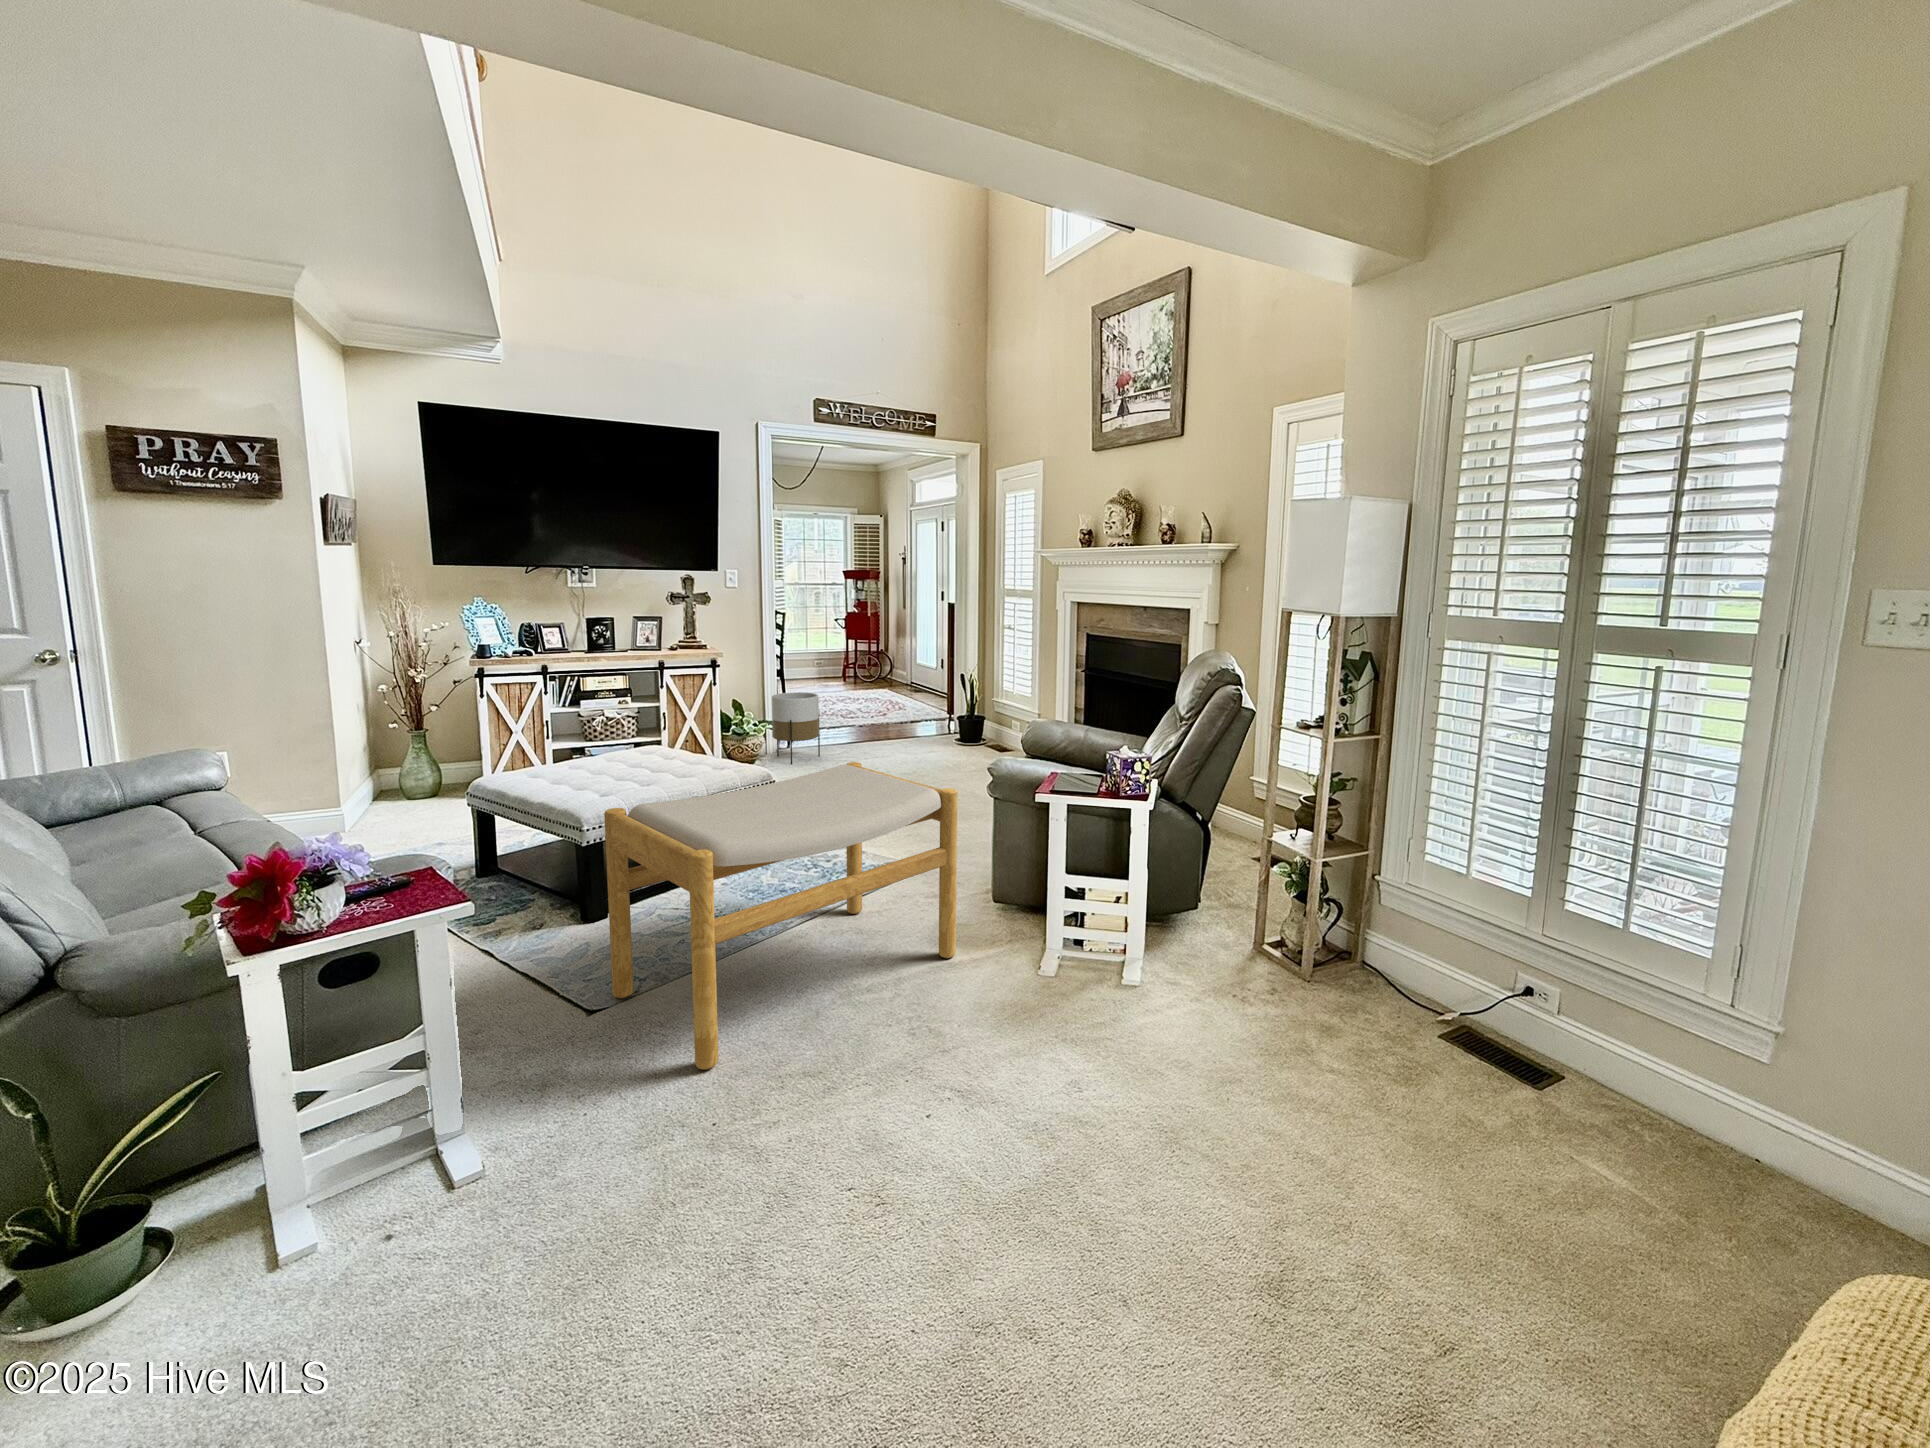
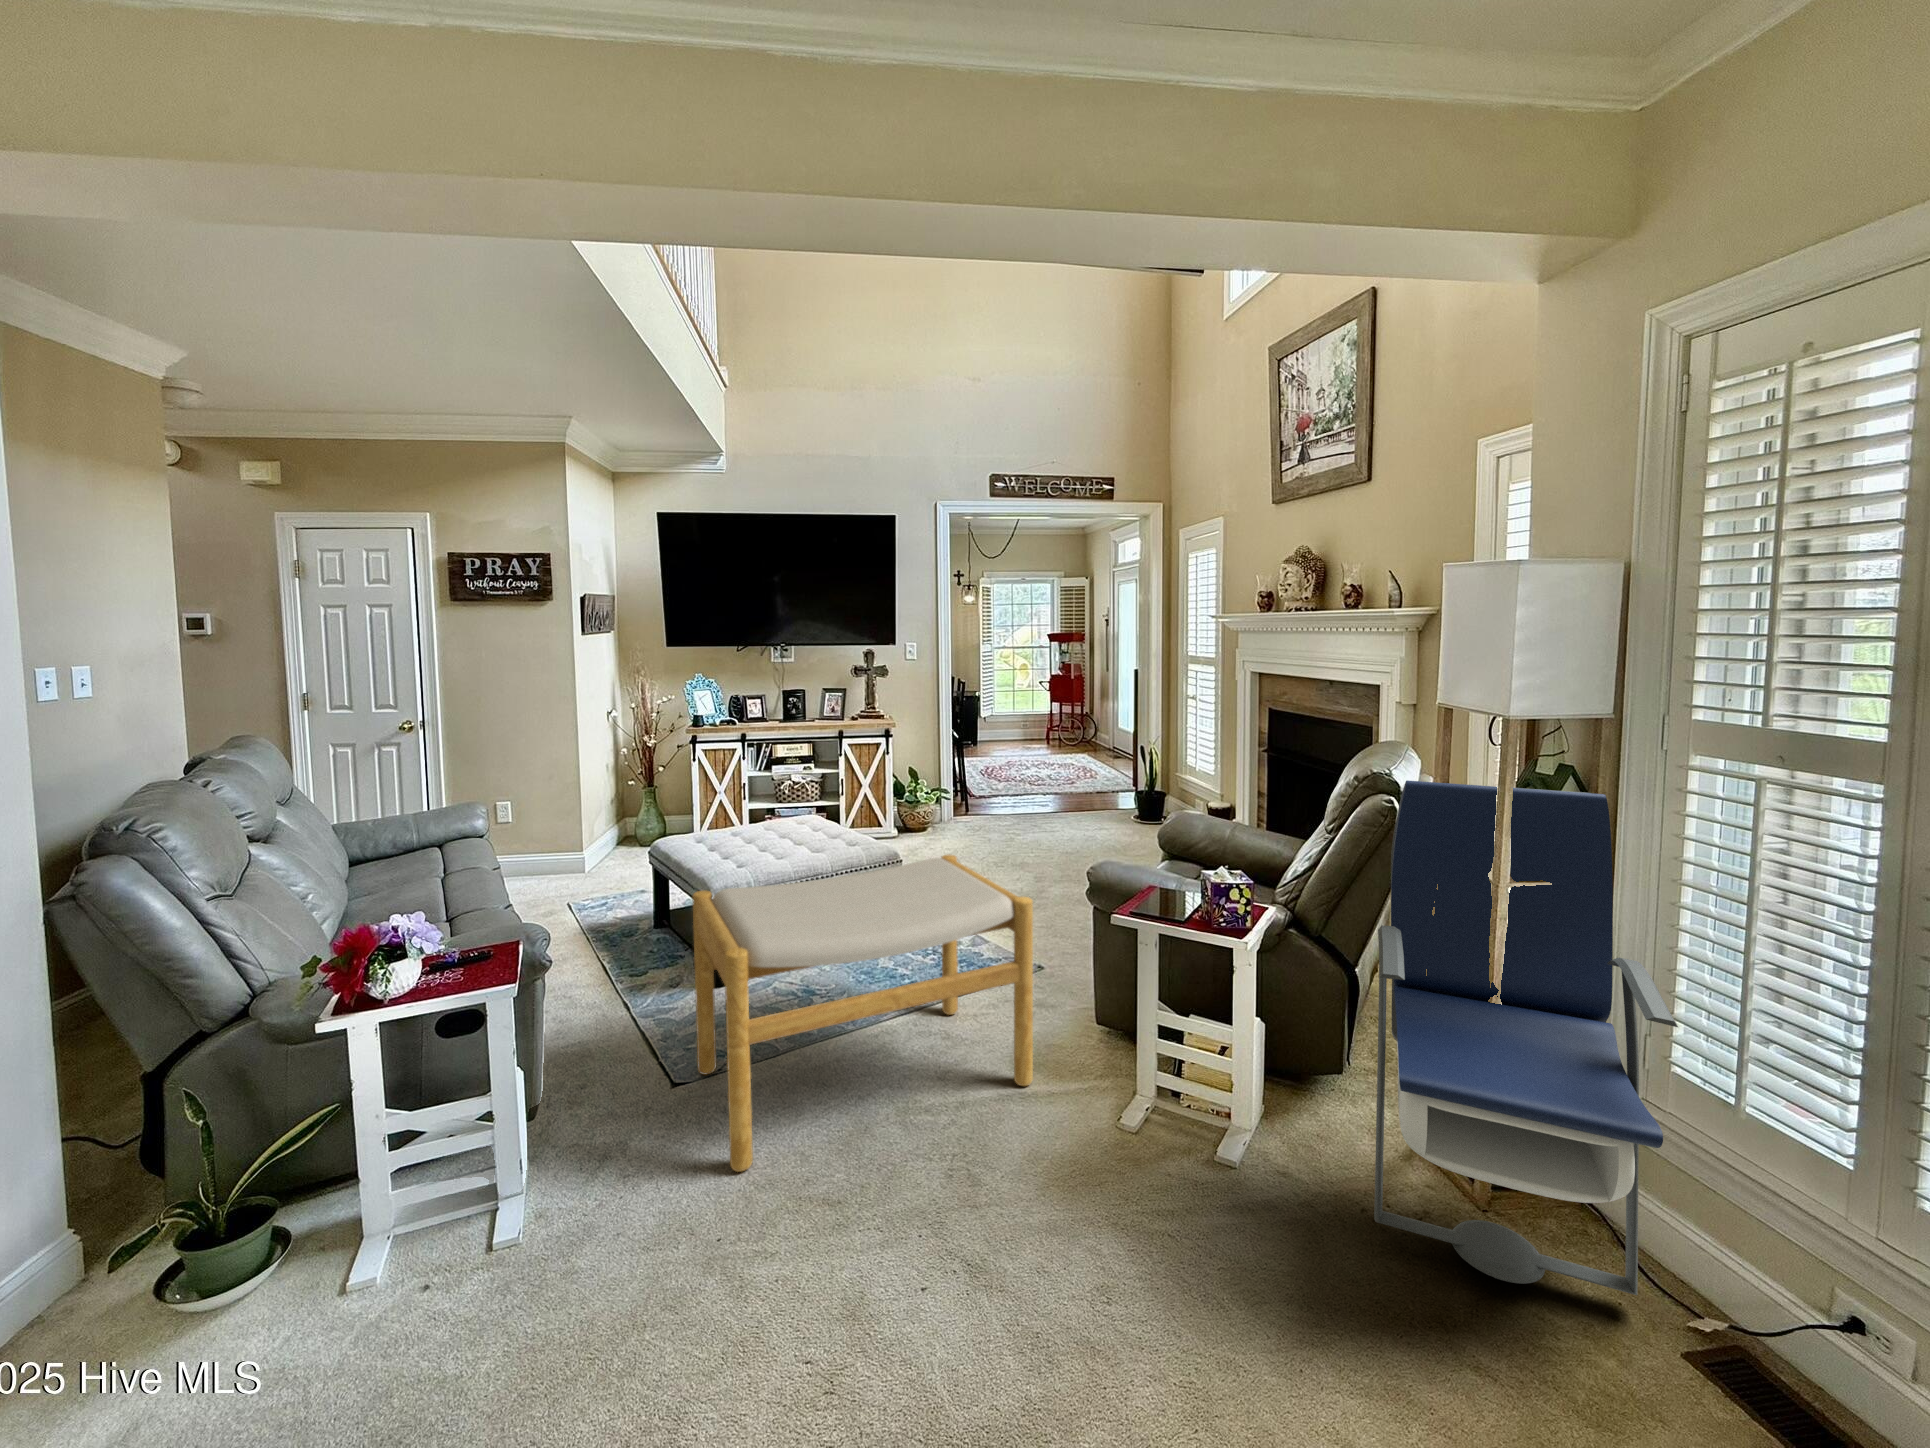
armchair: none [1248,667,1451,1018] -> present [1374,780,1678,1295]
planter: present [772,692,820,764] -> none [943,763,989,835]

